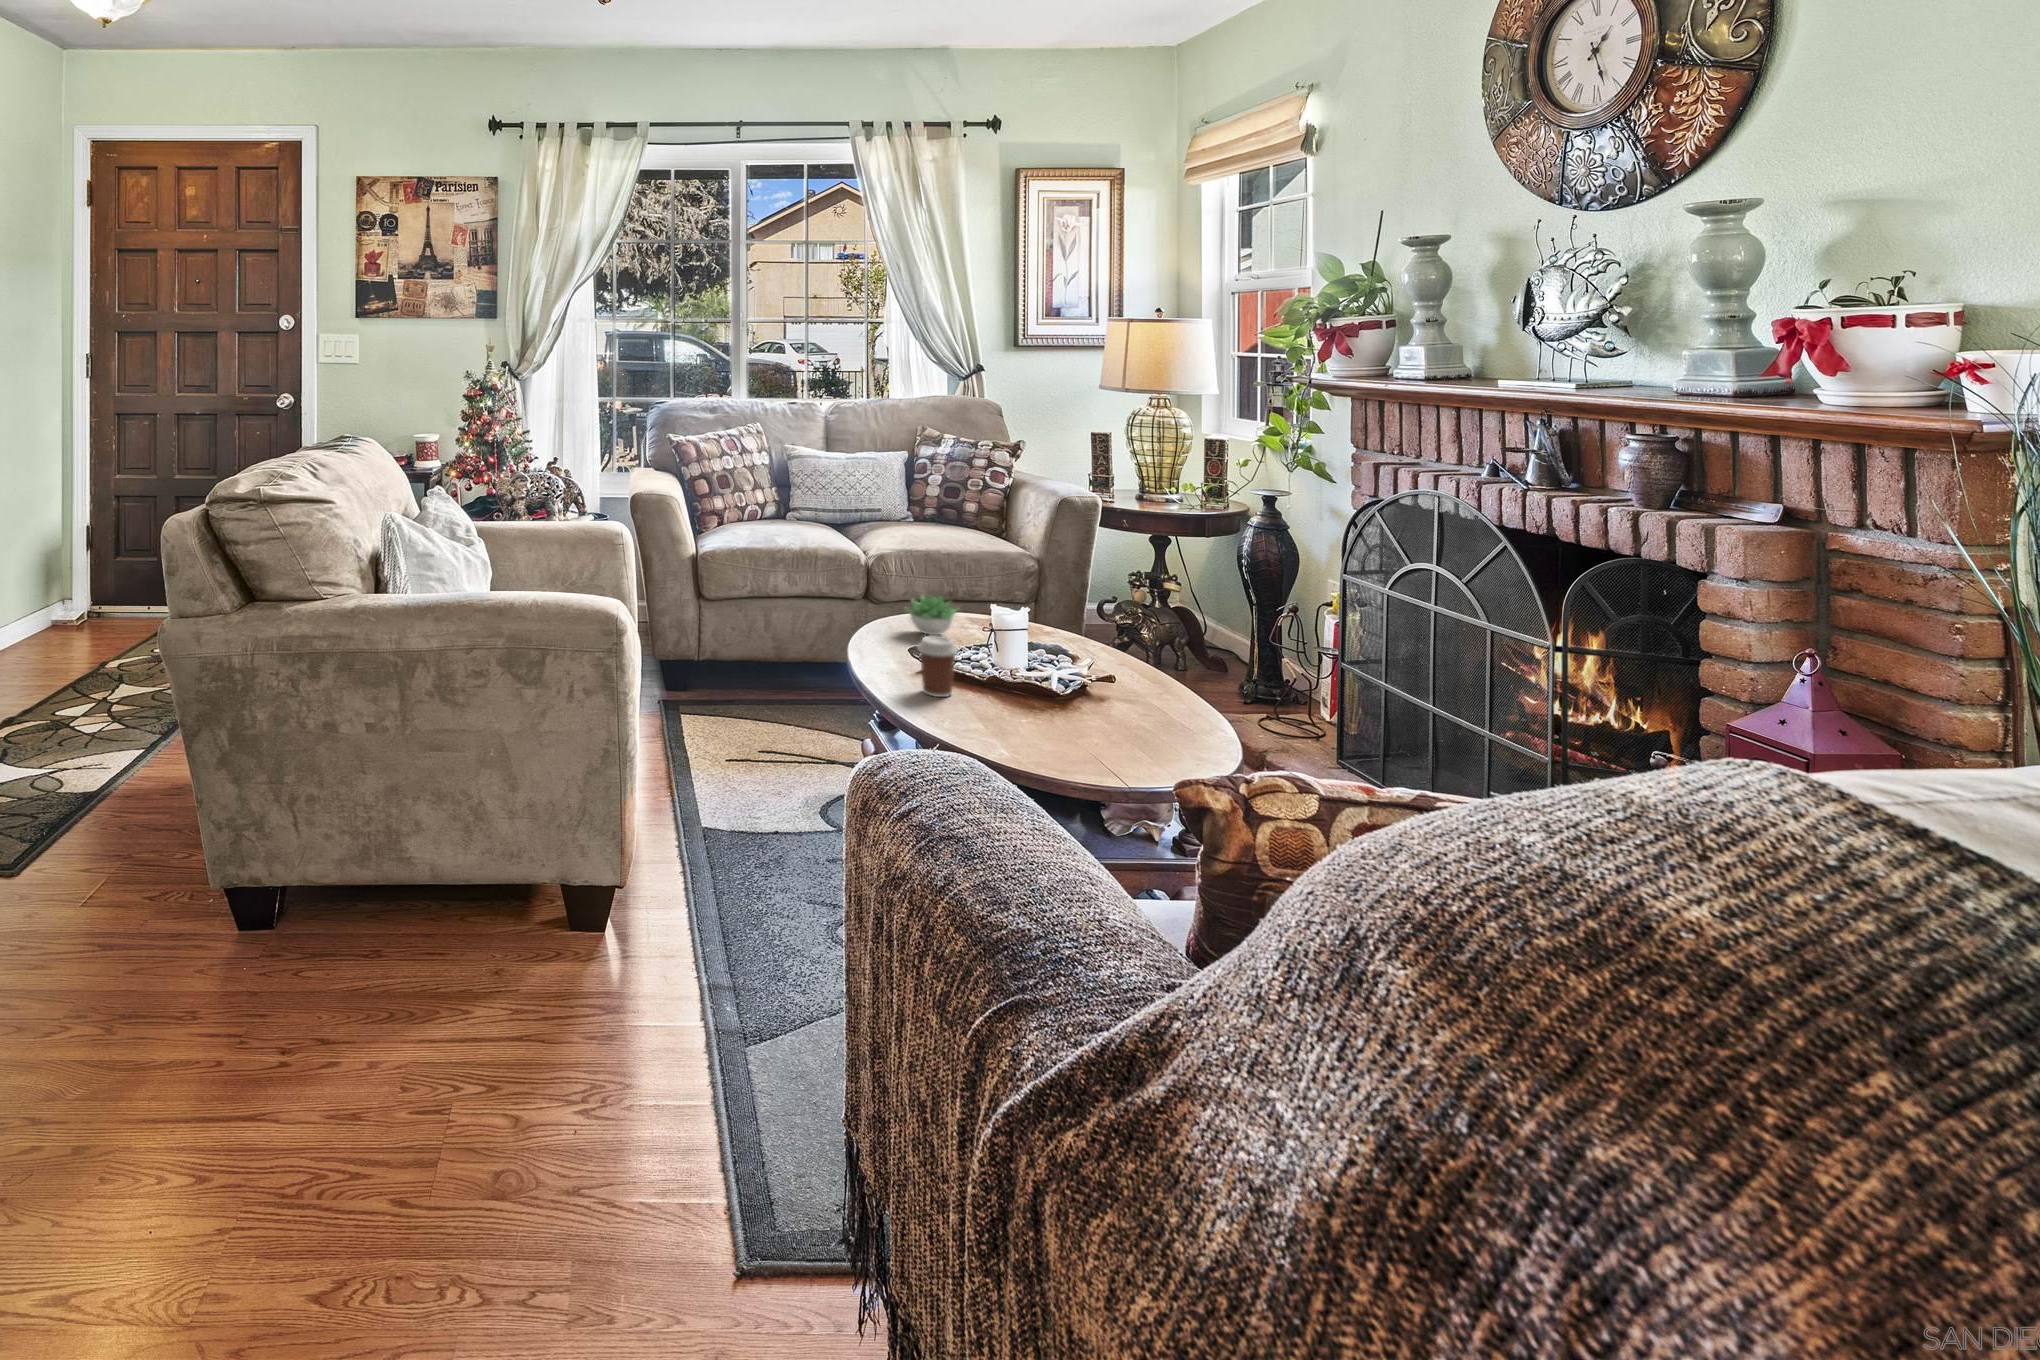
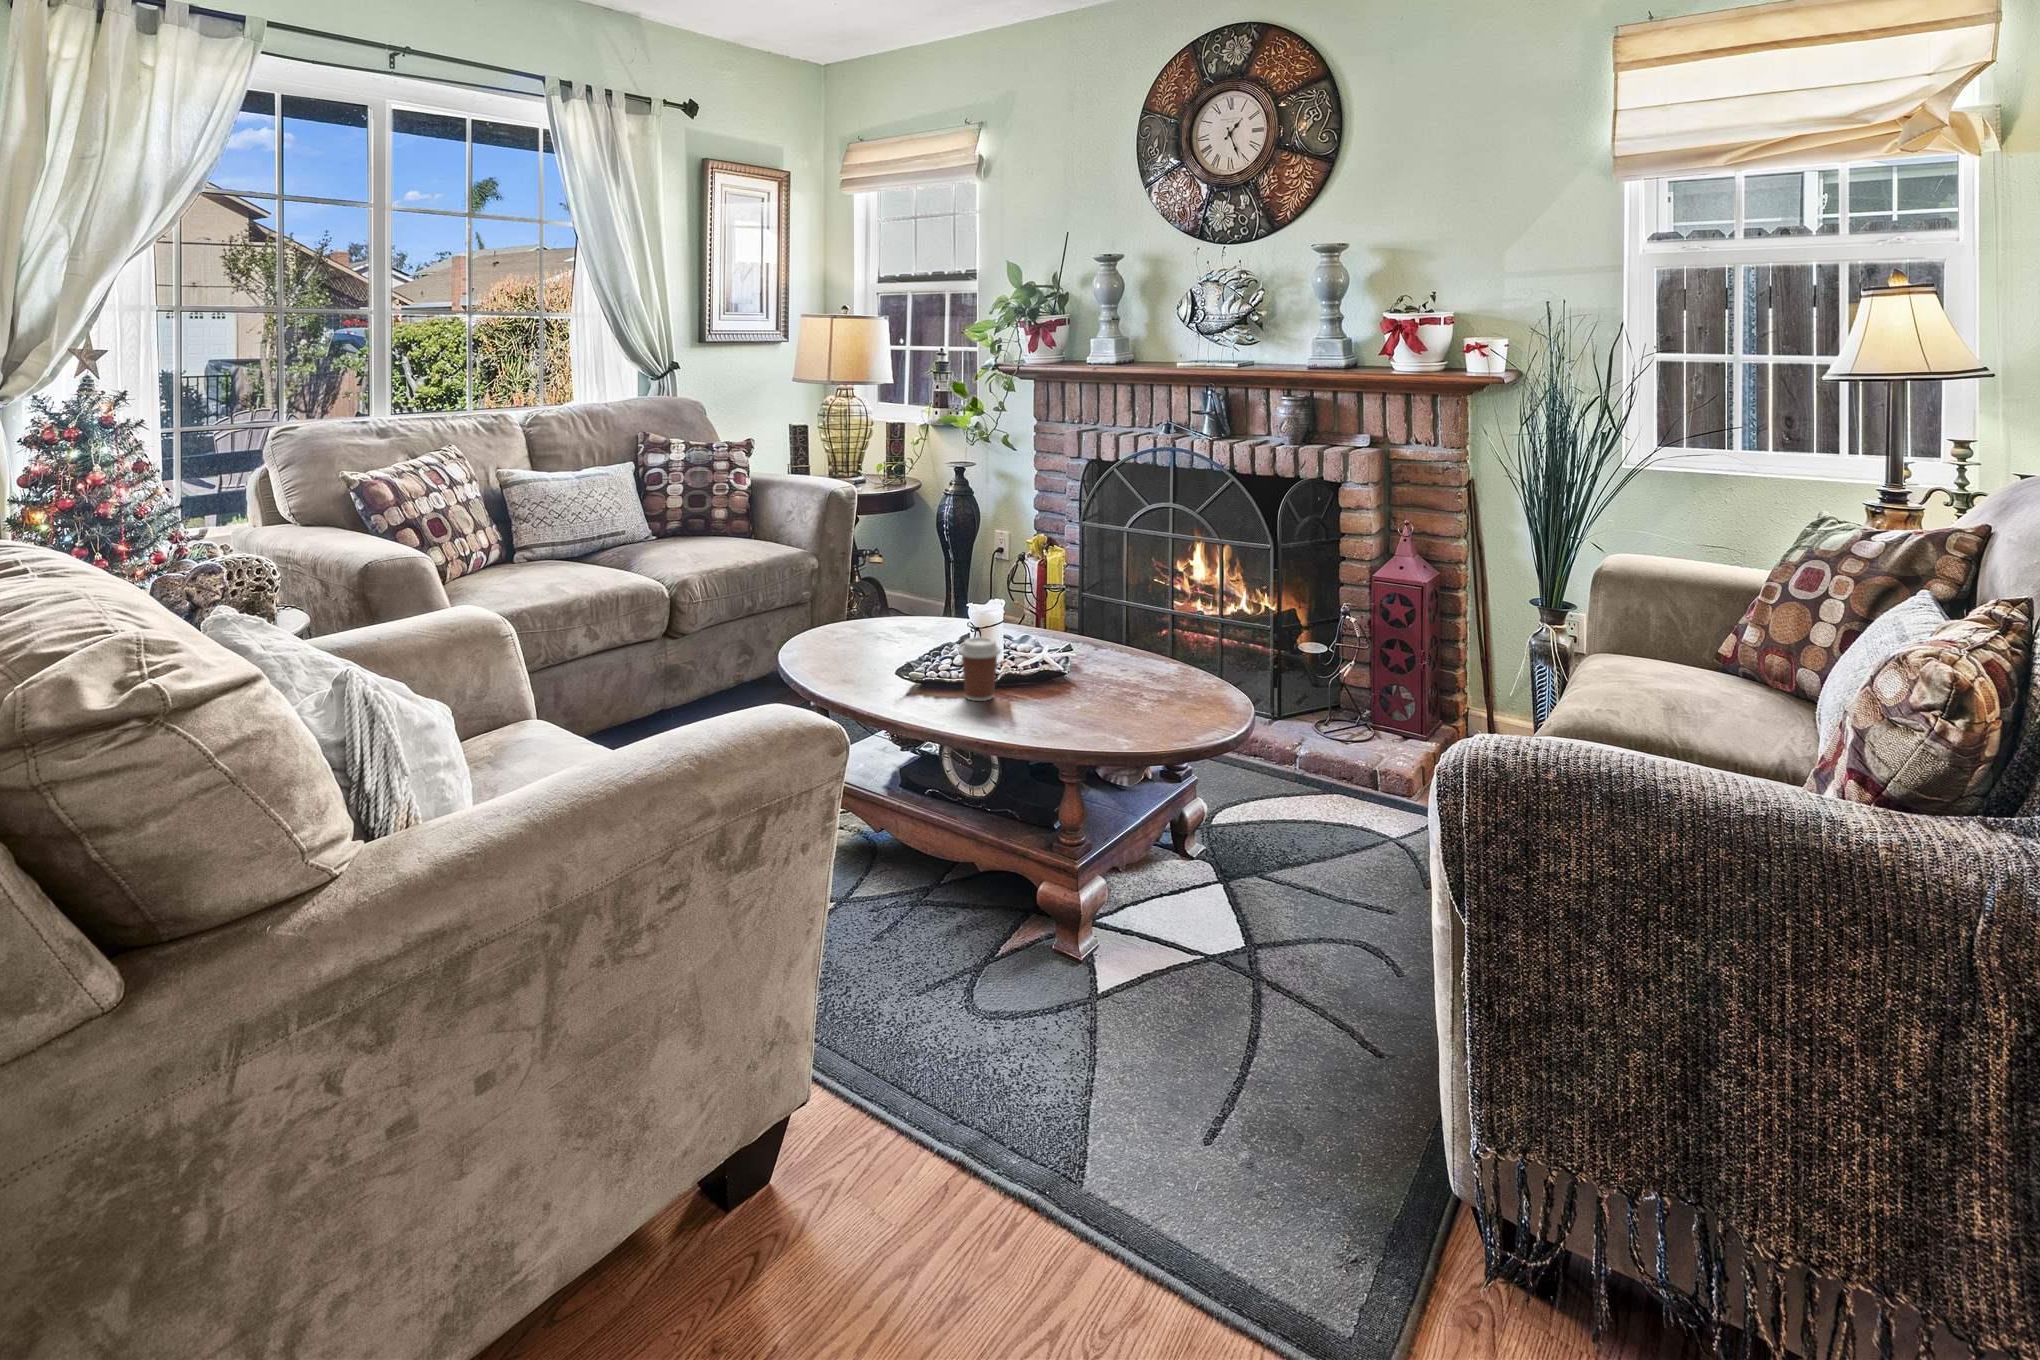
succulent plant: present [907,595,958,635] -> none [837,603,894,647]

